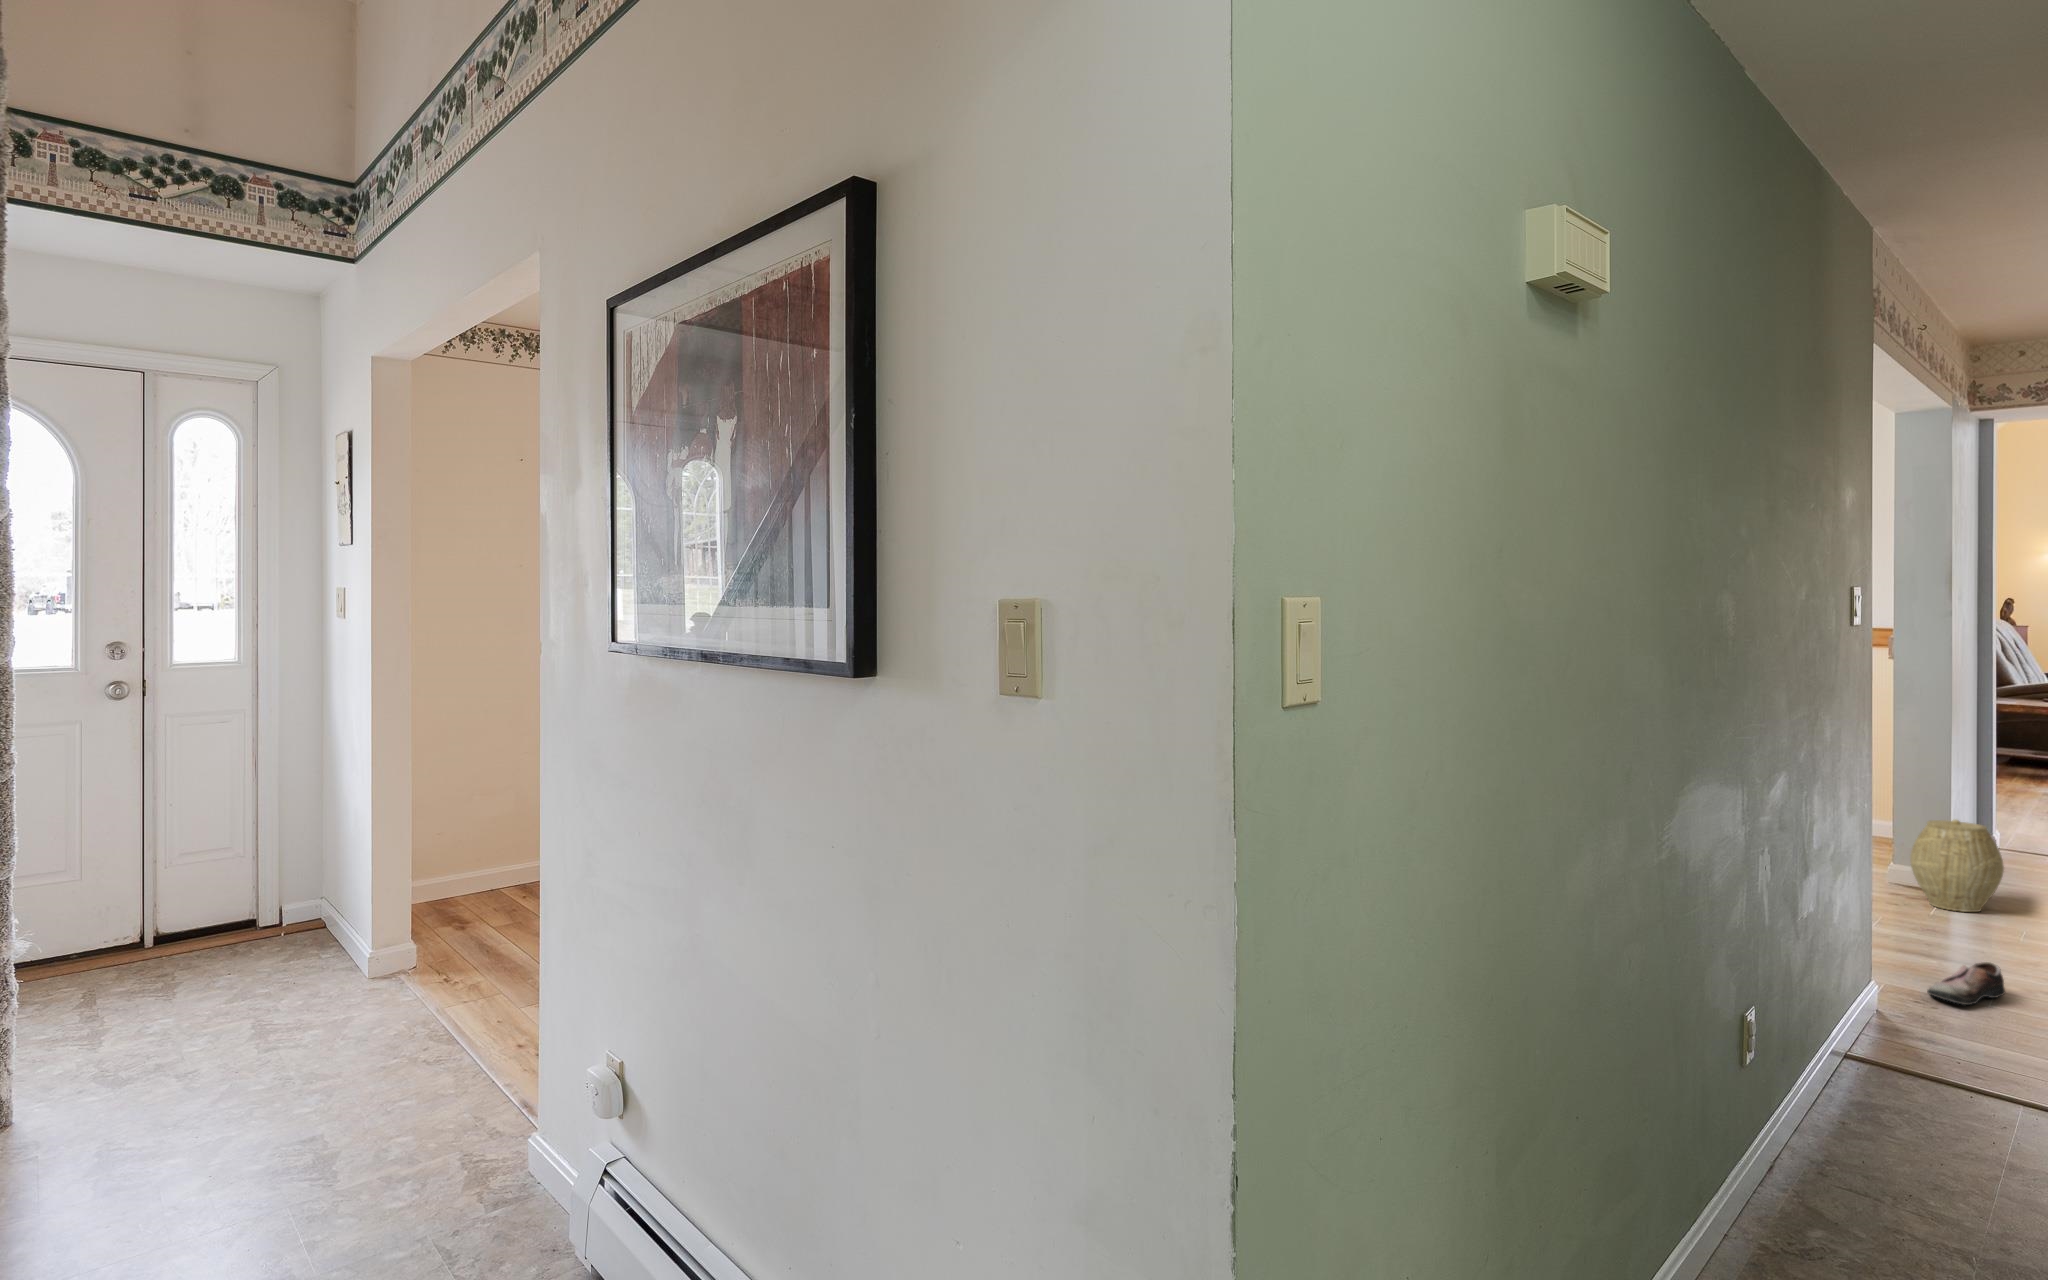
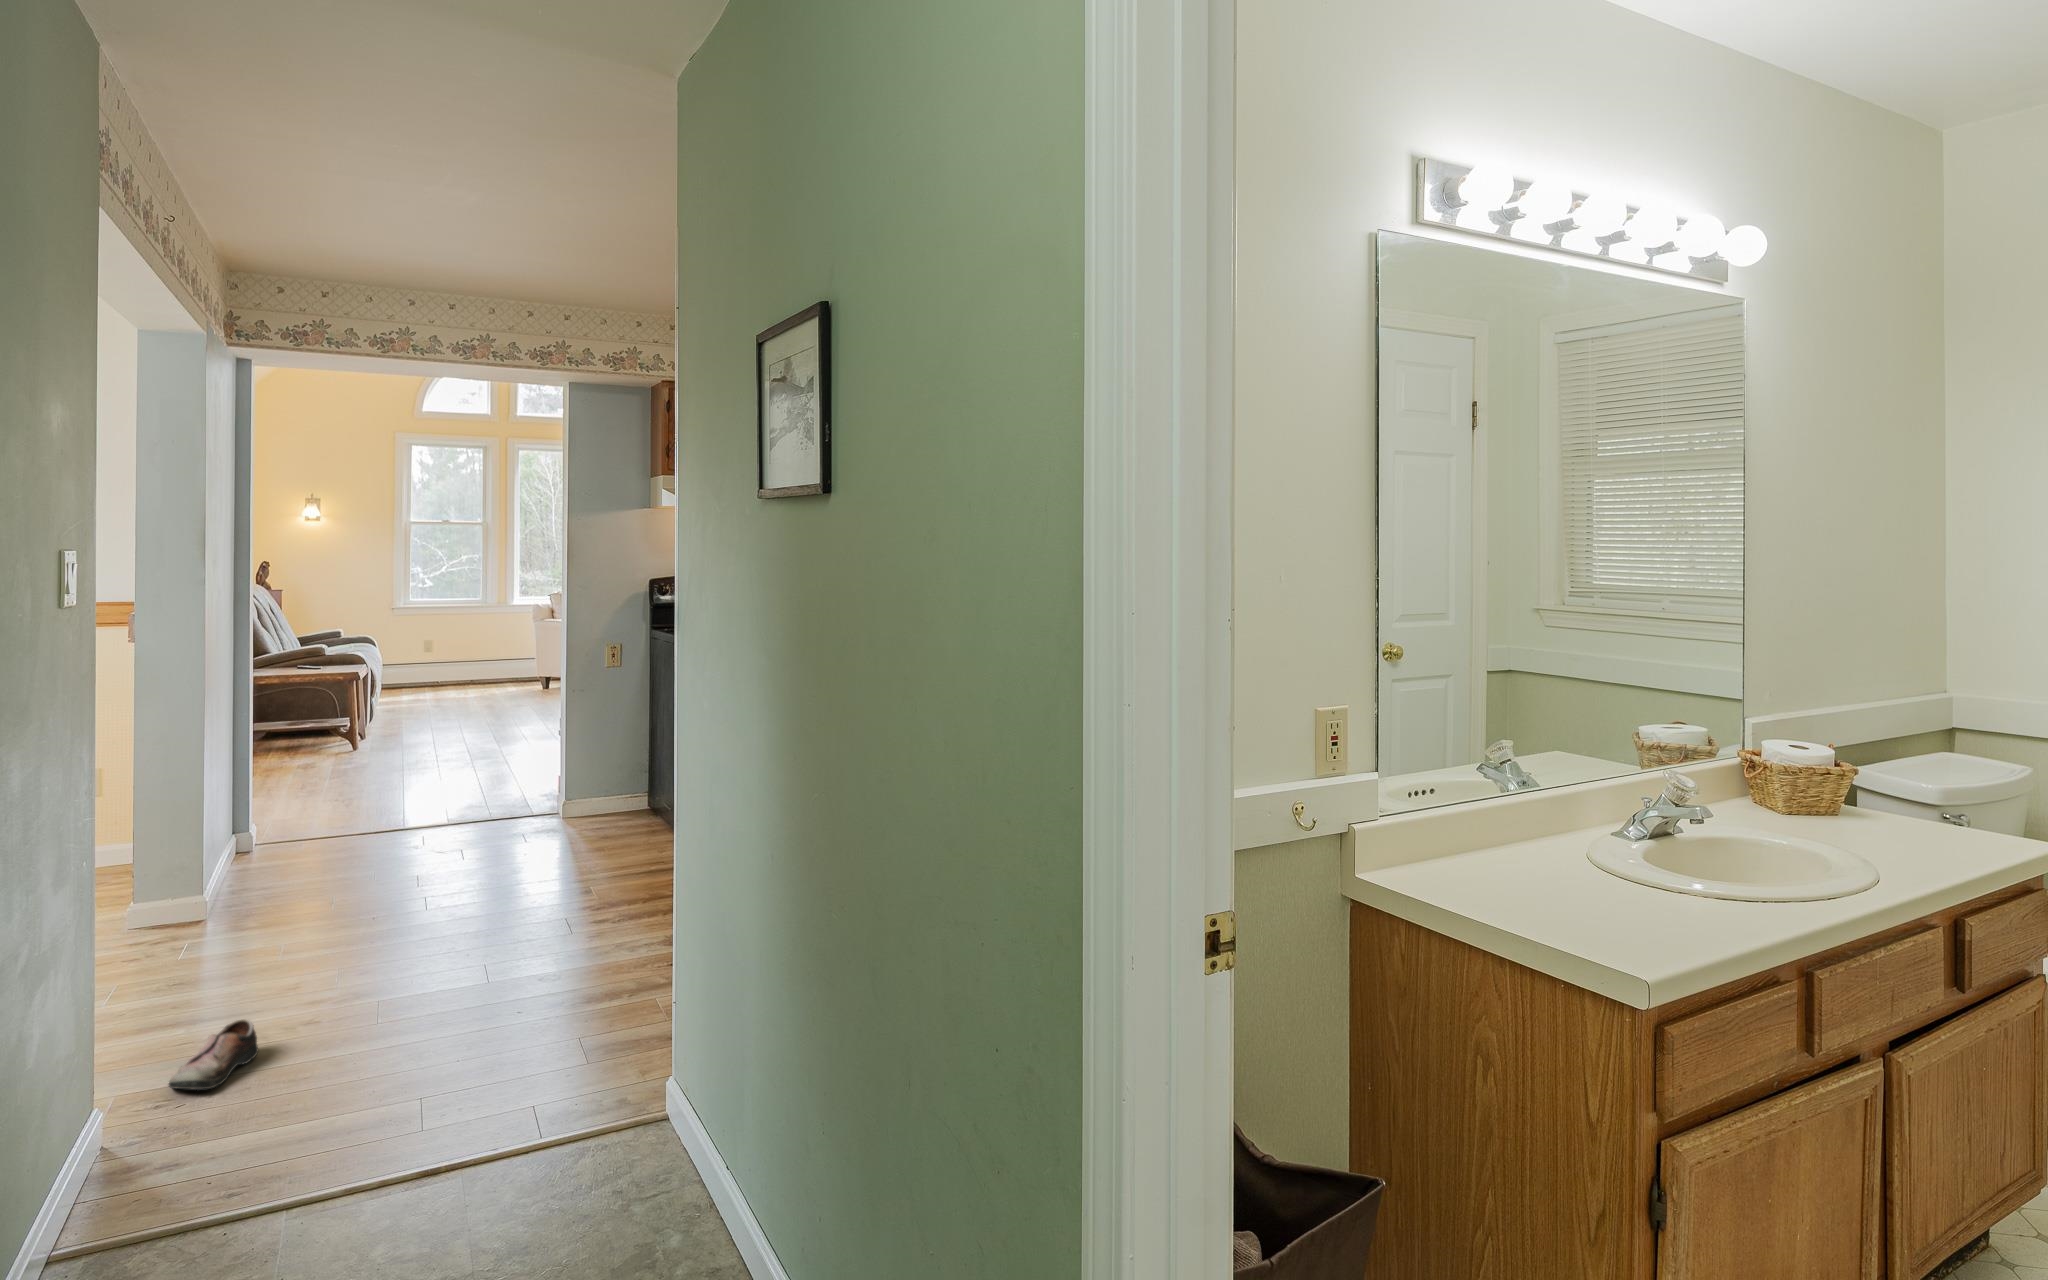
woven basket: present [1910,819,2004,912] -> none [155,834,258,946]

